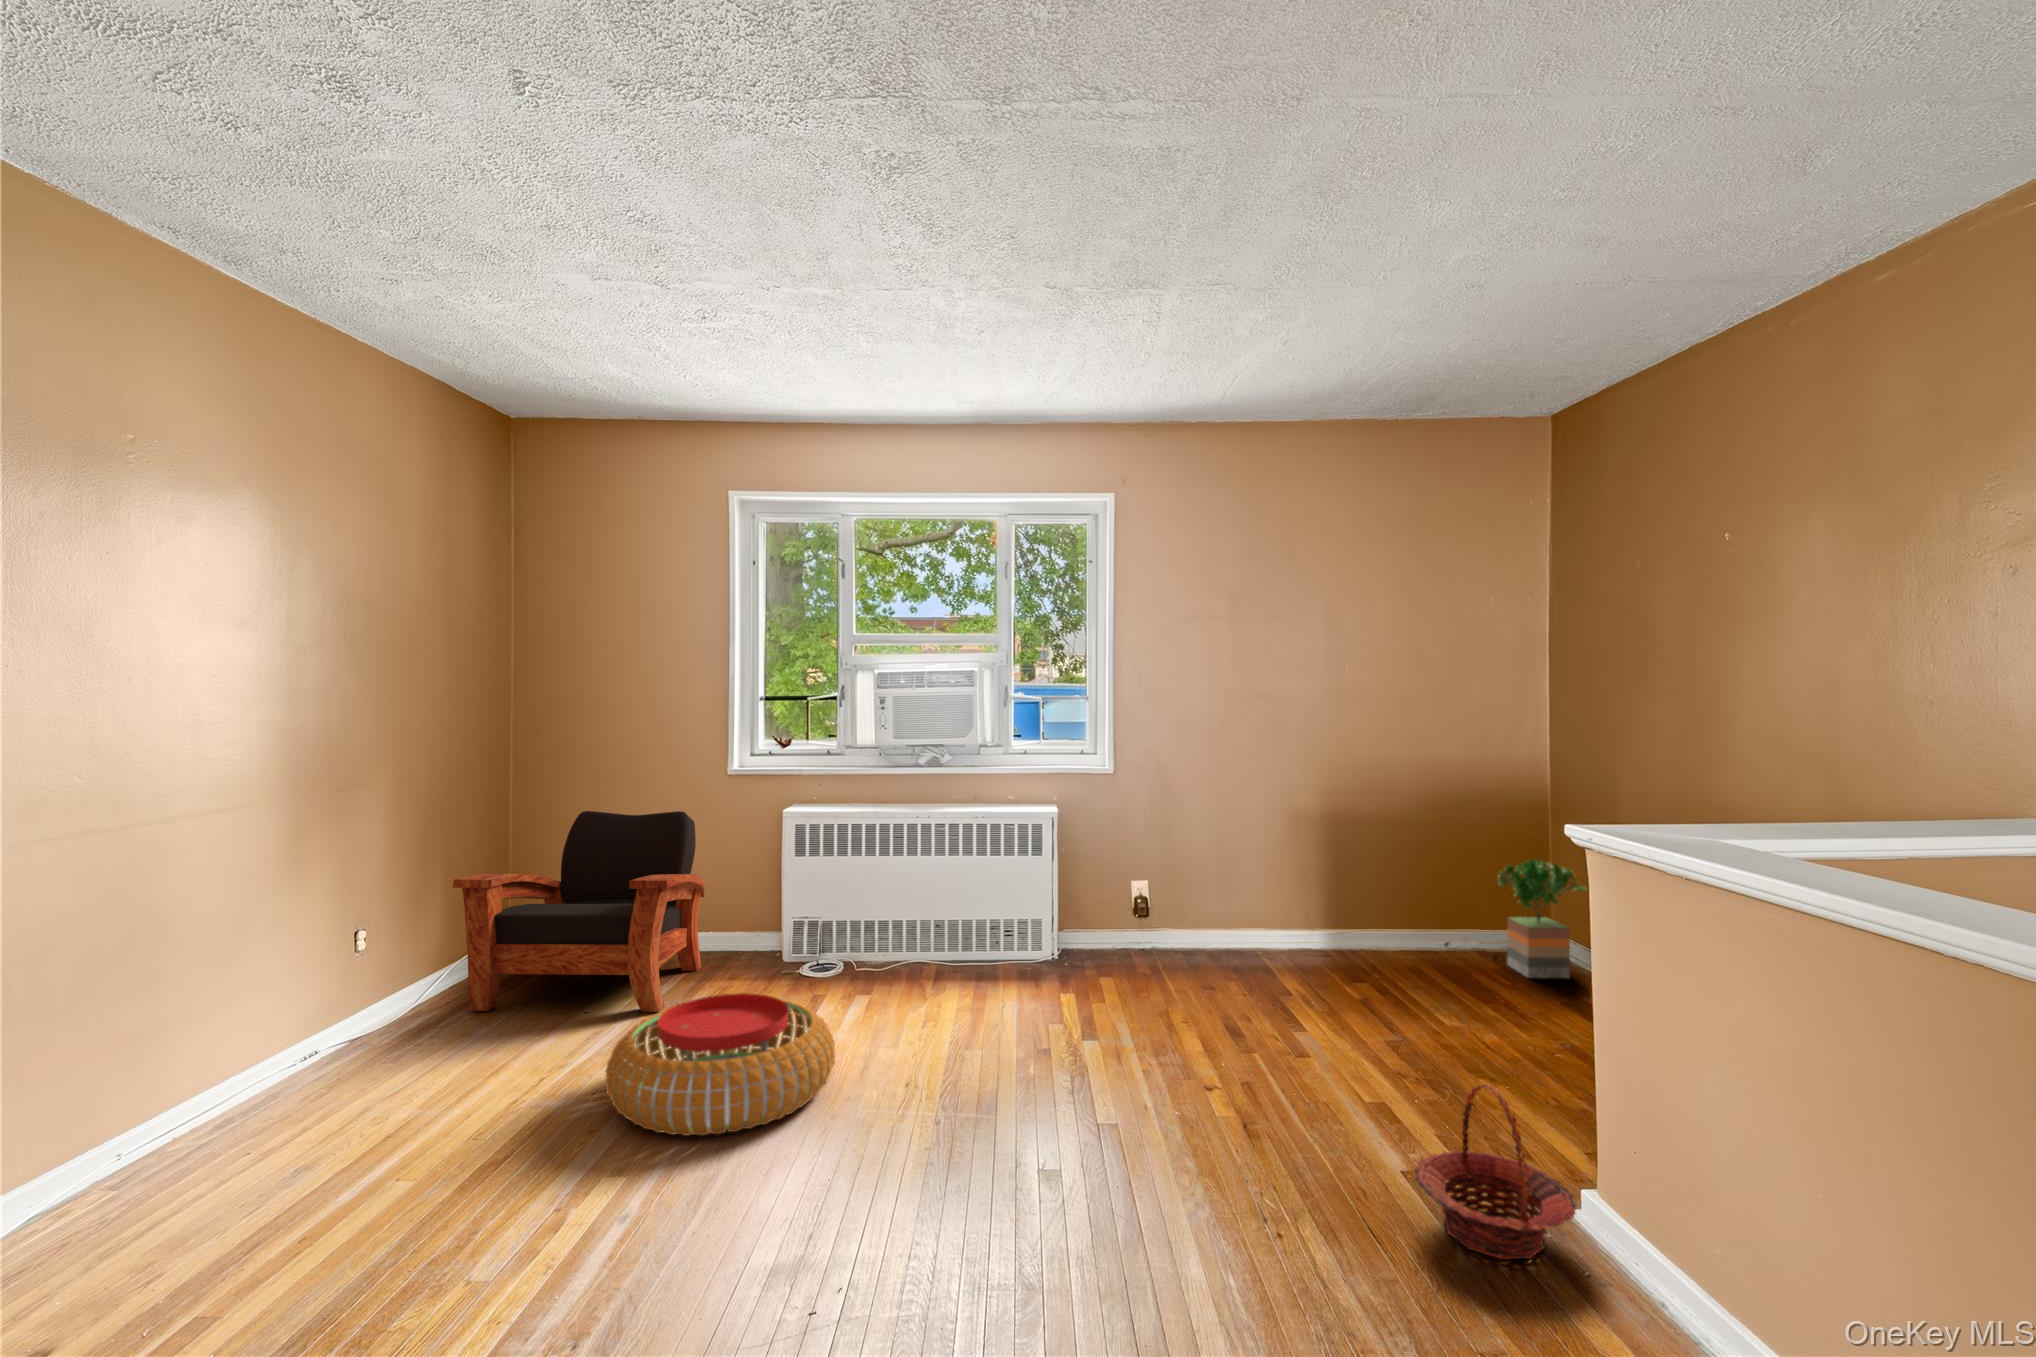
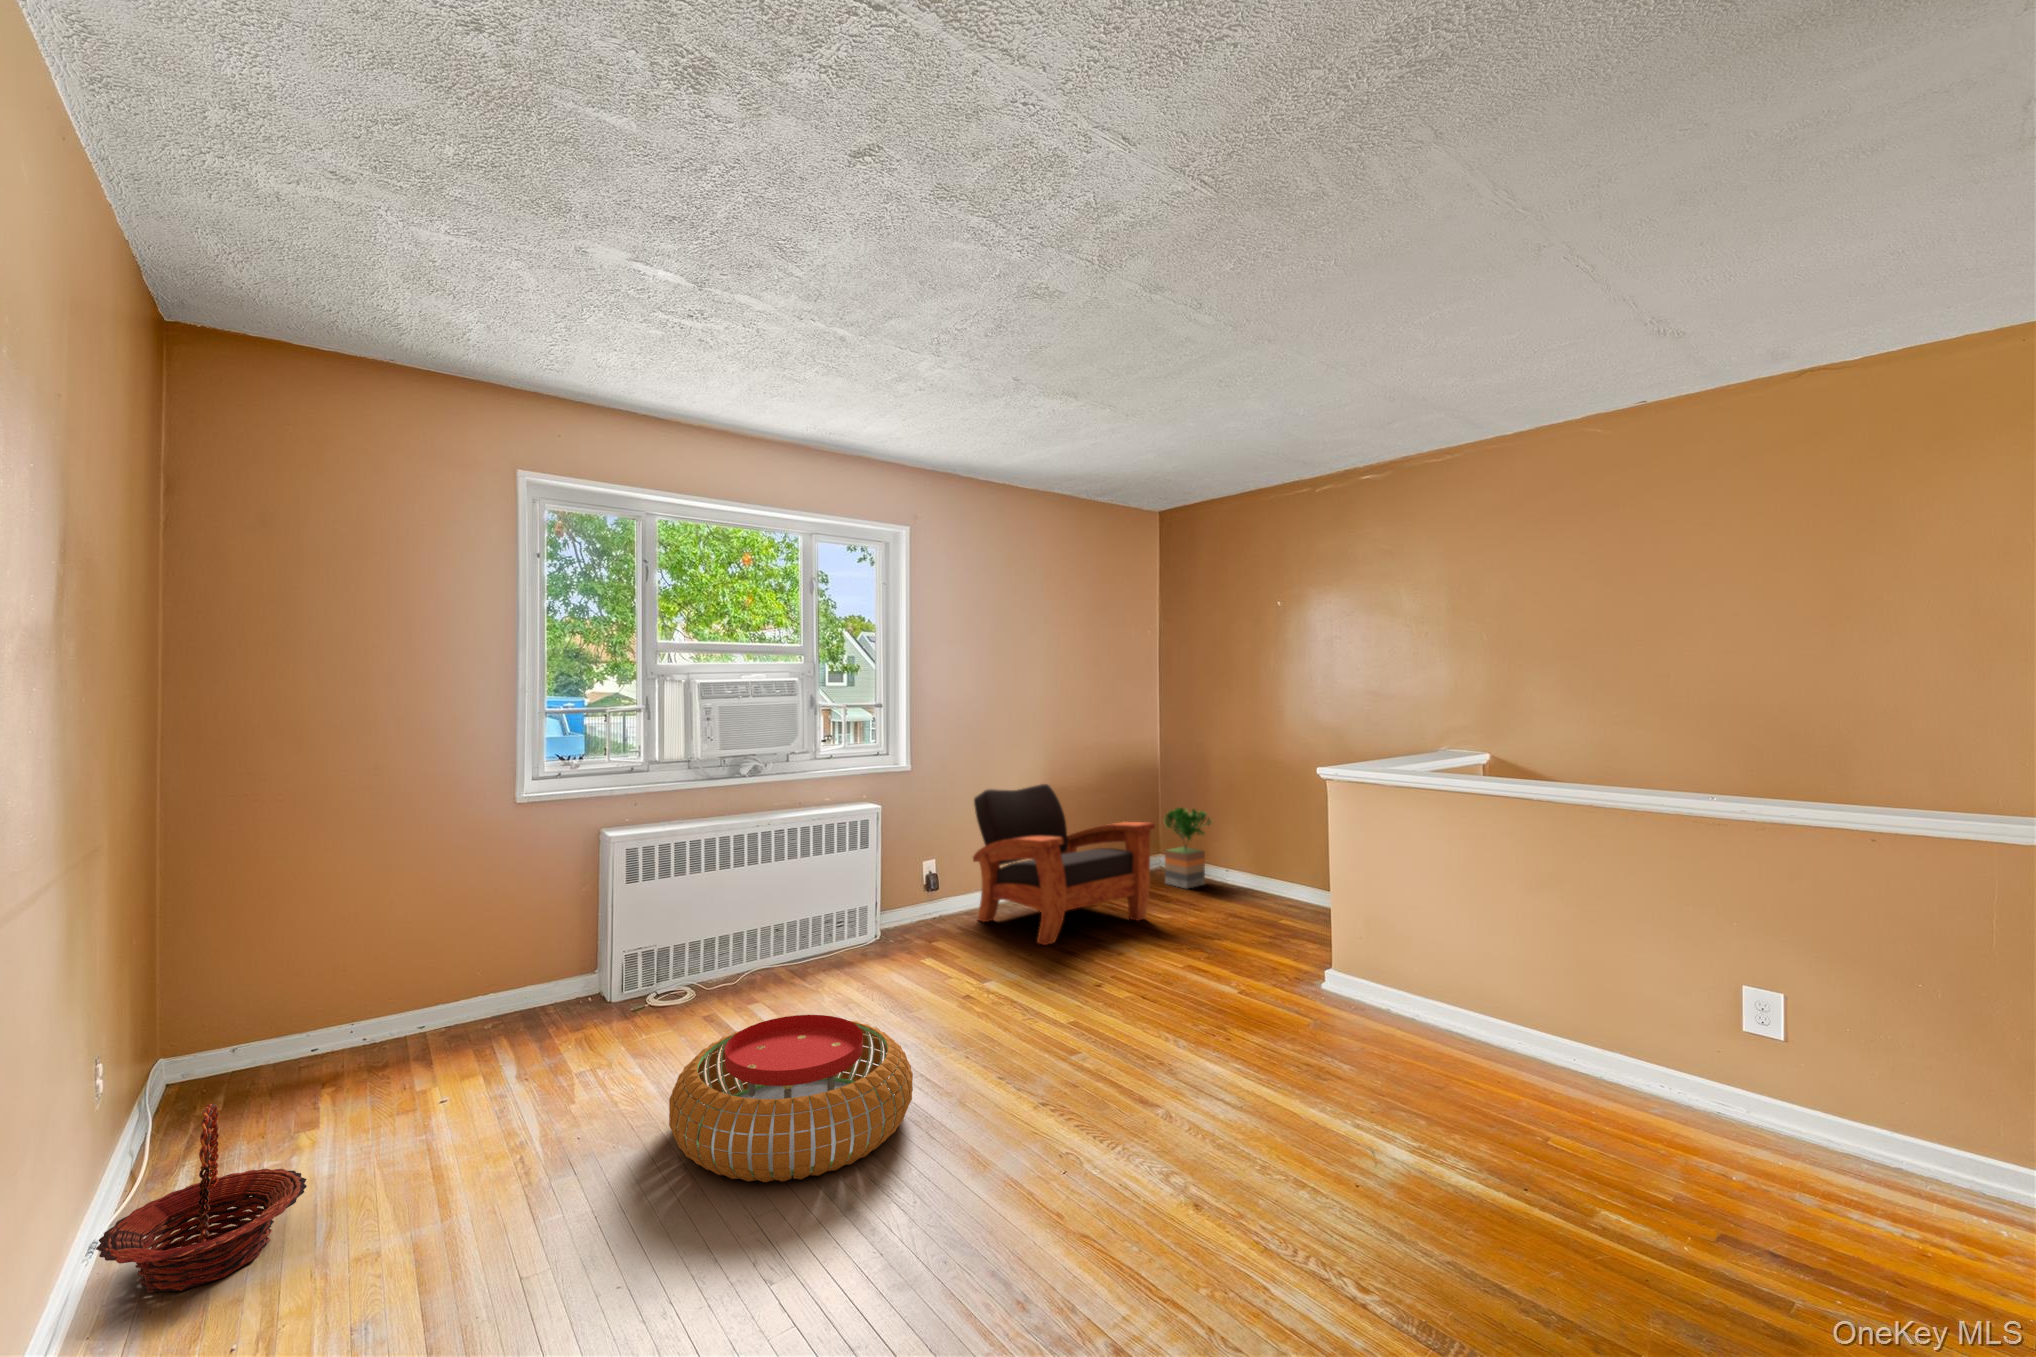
armchair: present [453,811,705,1012] -> present [973,784,1155,945]
basket: present [1414,1084,1576,1259] -> present [96,1104,307,1292]

